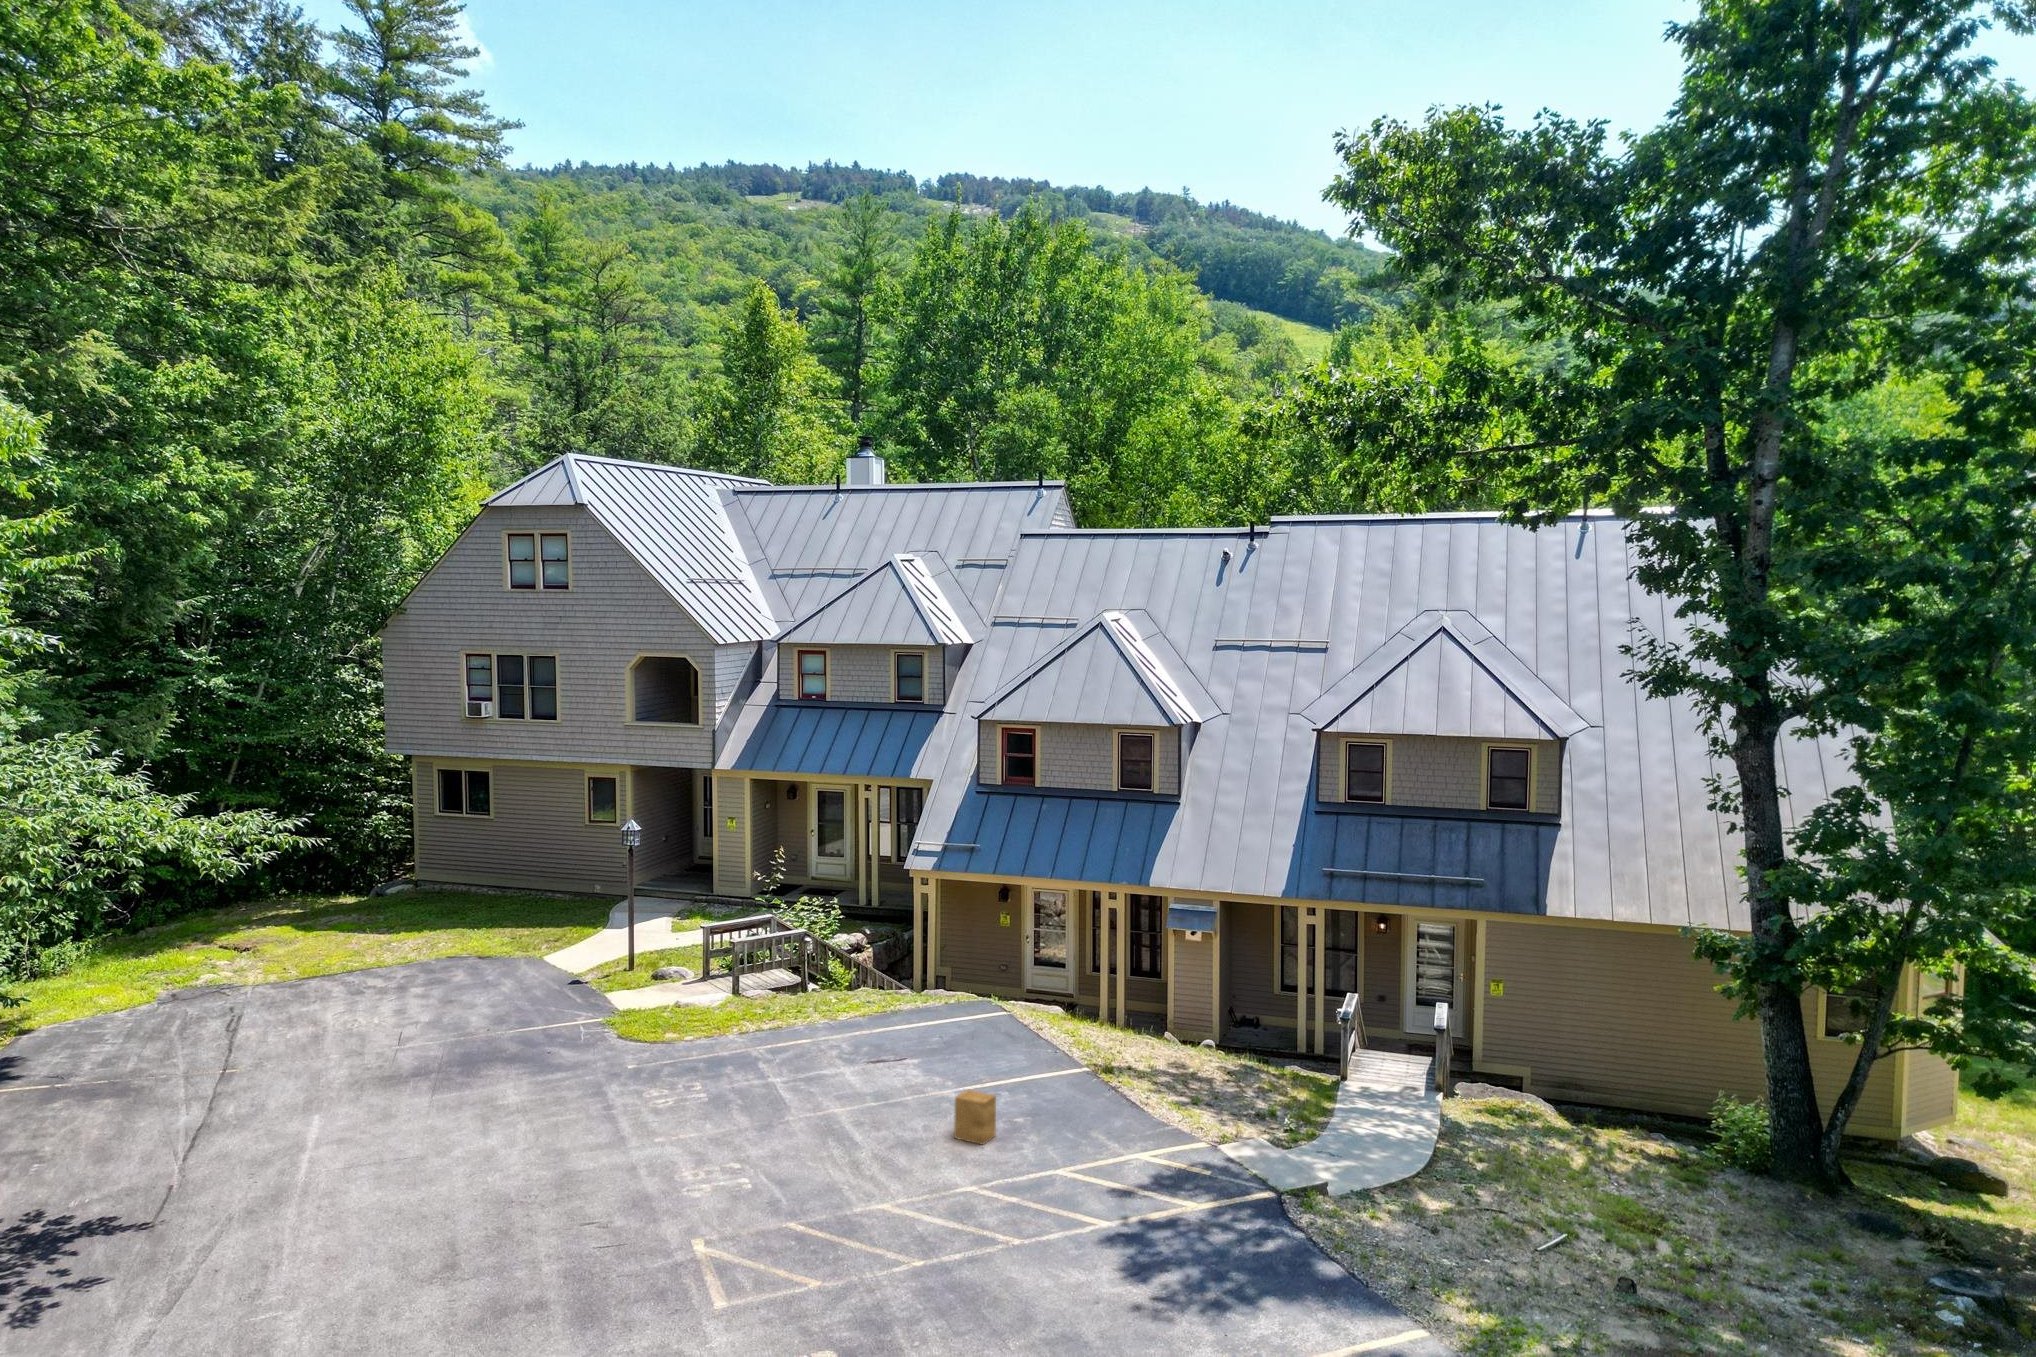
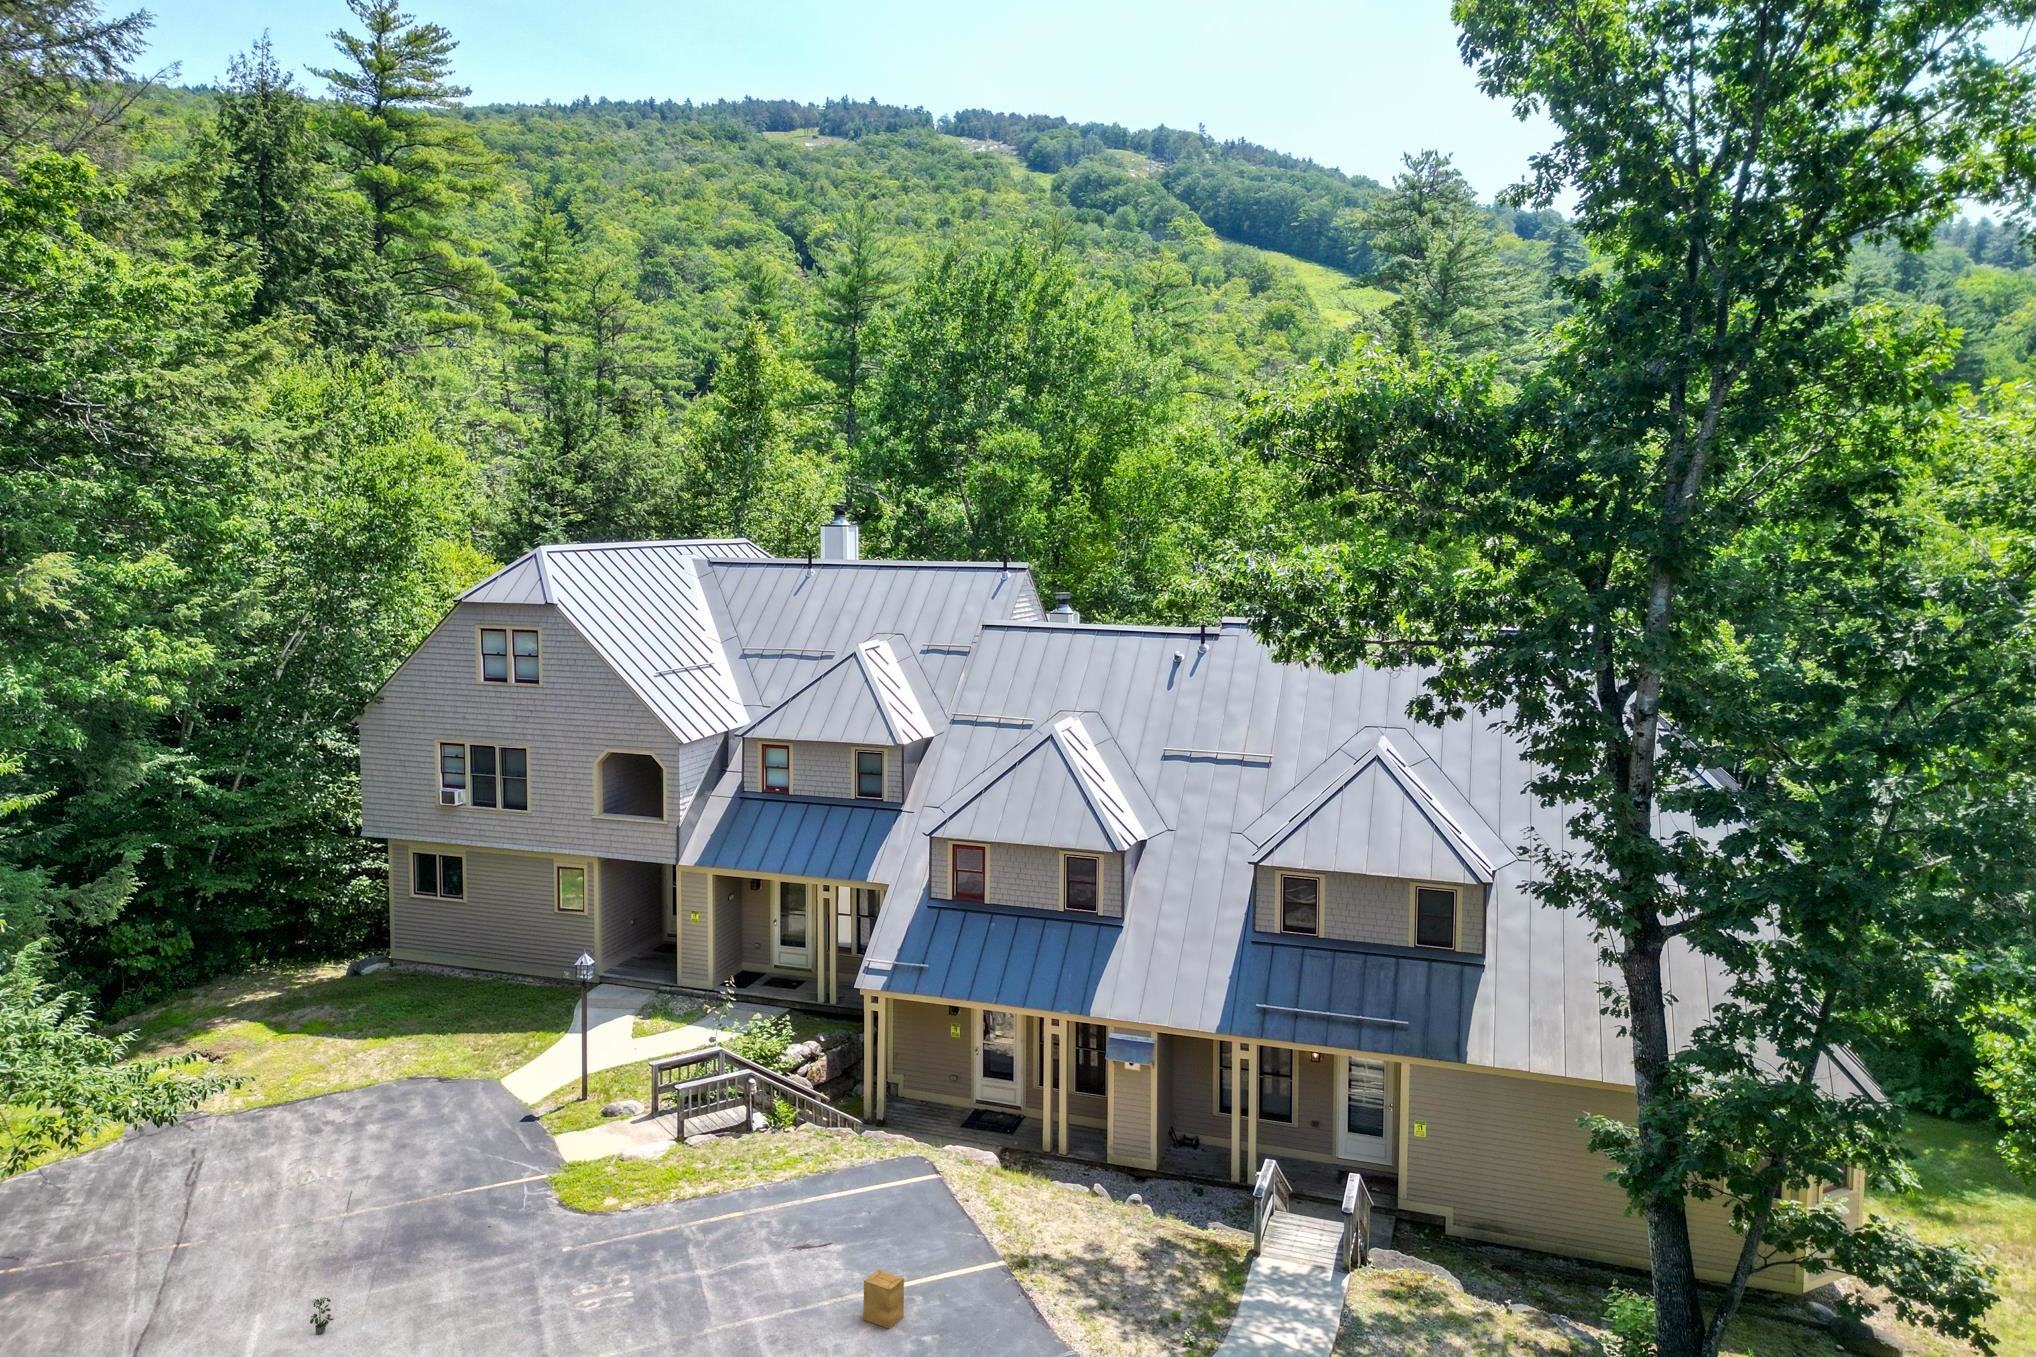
potted plant: present [1583,1112,1598,1146] -> present [310,1298,334,1334]

